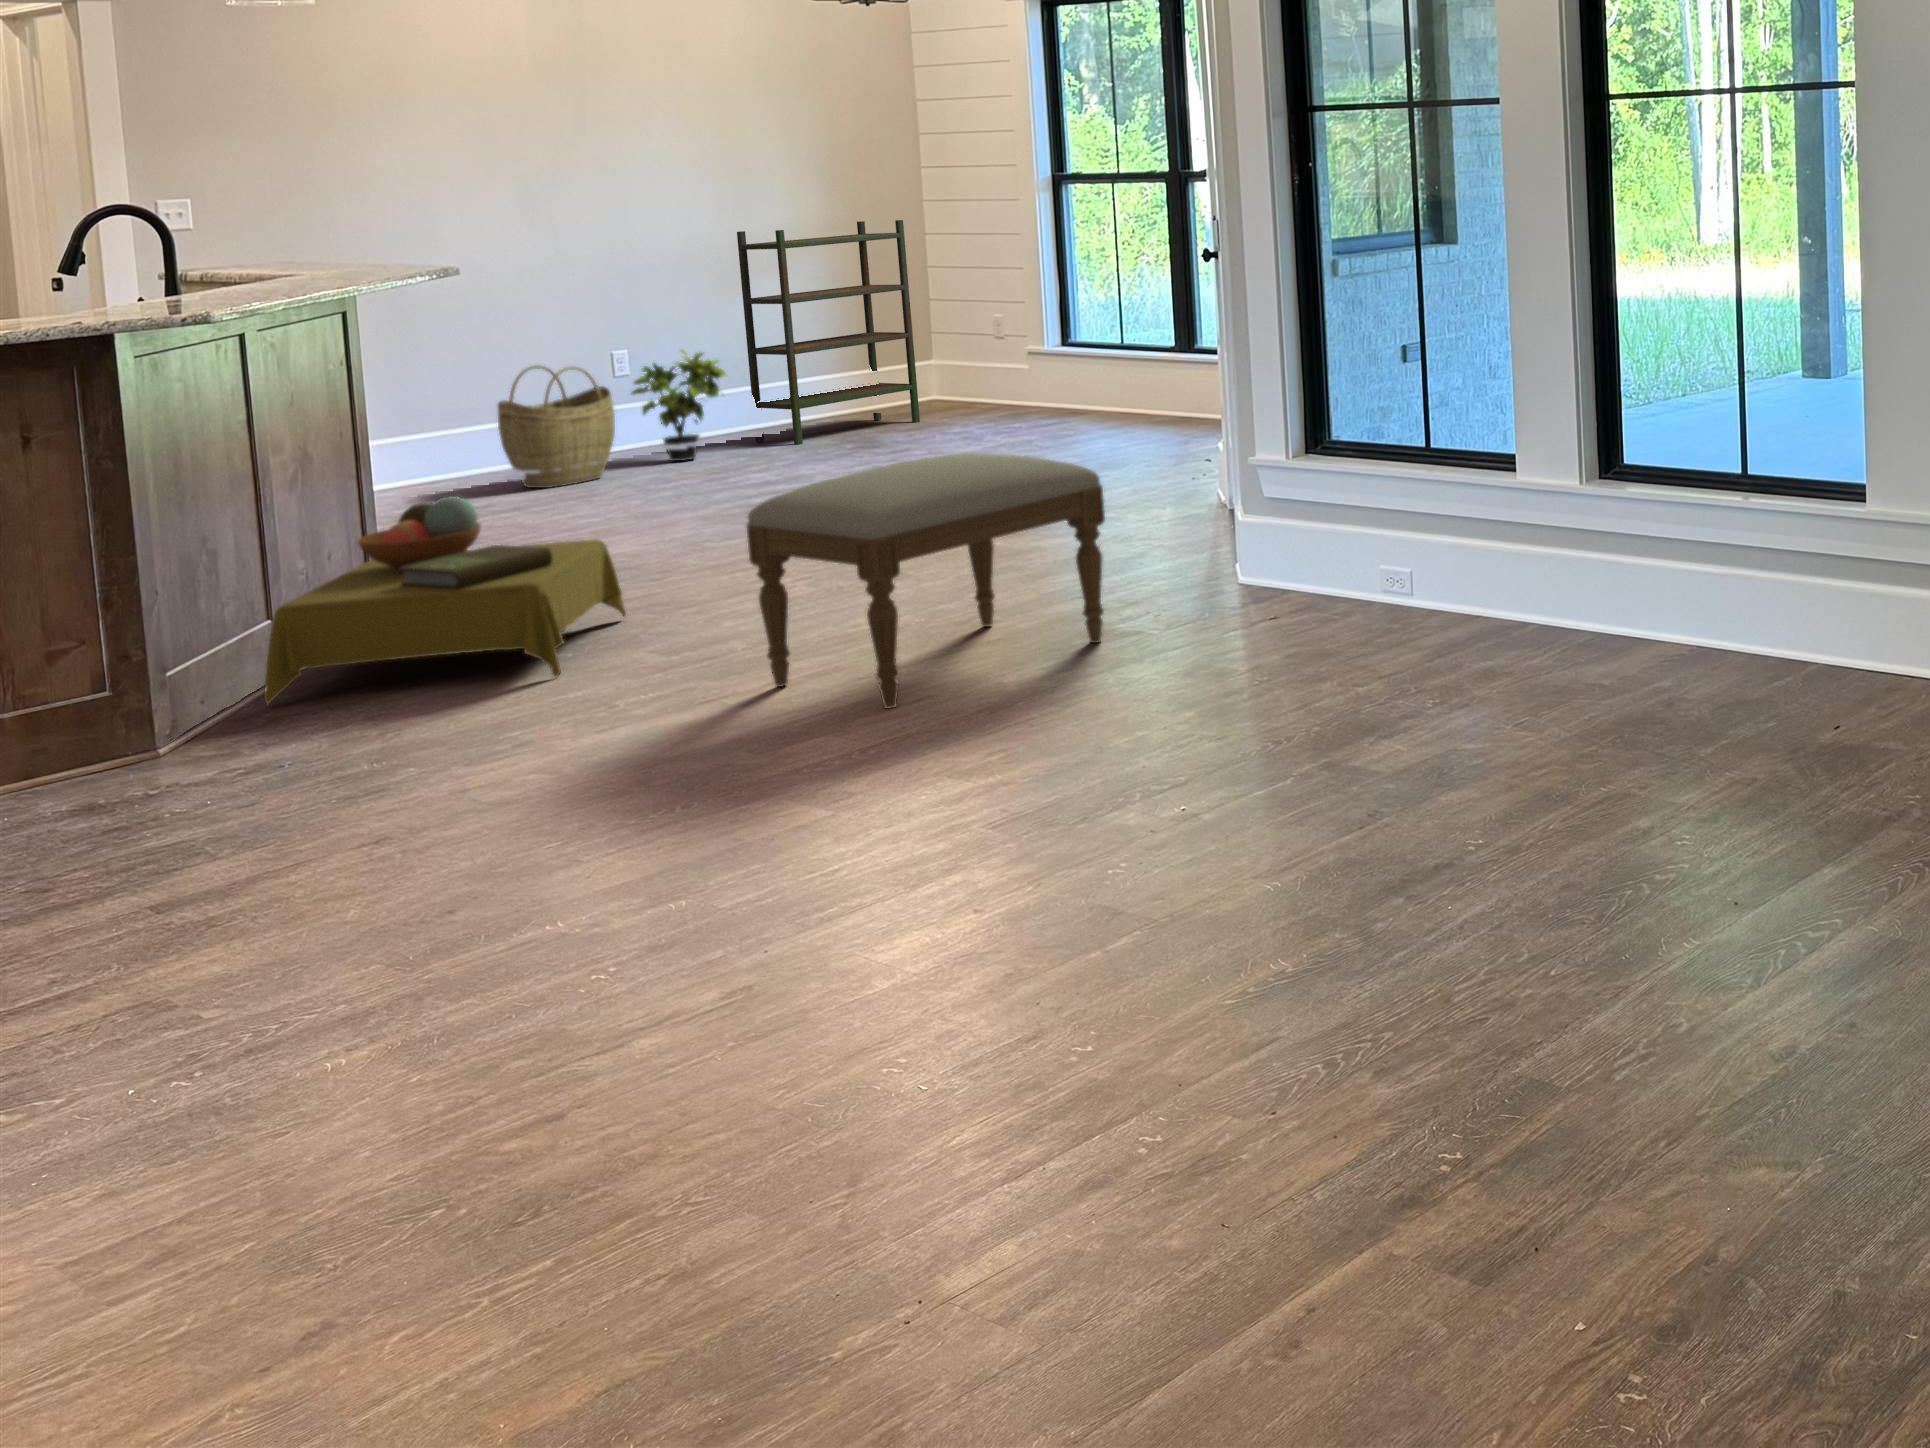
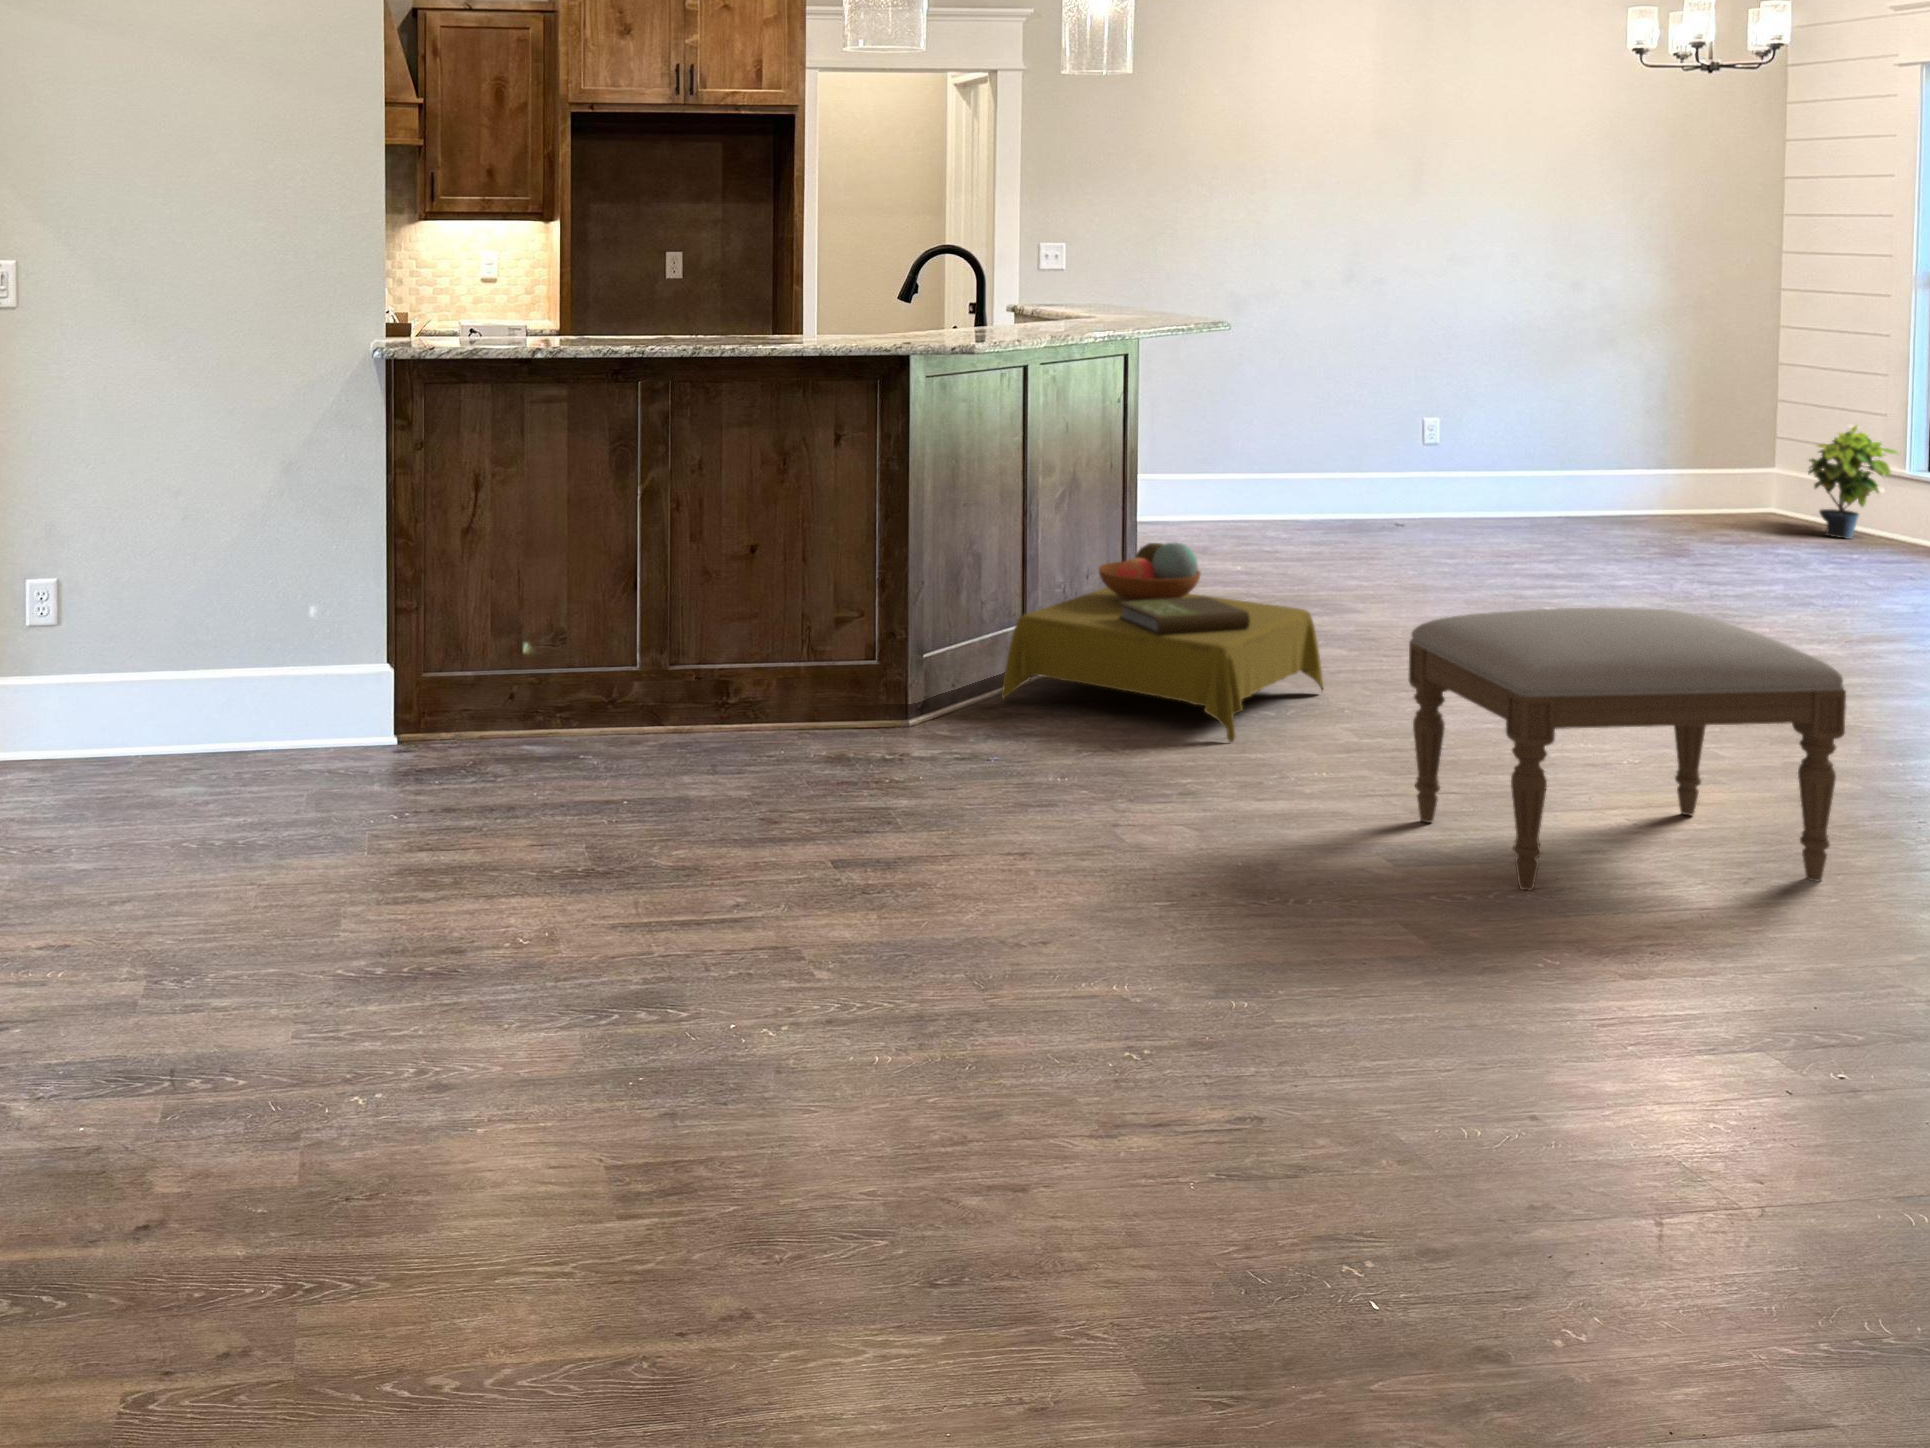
bookshelf: present [737,220,920,444] -> none [1547,301,1739,529]
potted plant: present [632,350,726,461] -> present [1809,425,1898,538]
woven basket: present [498,366,615,488] -> none [1297,412,1403,530]

